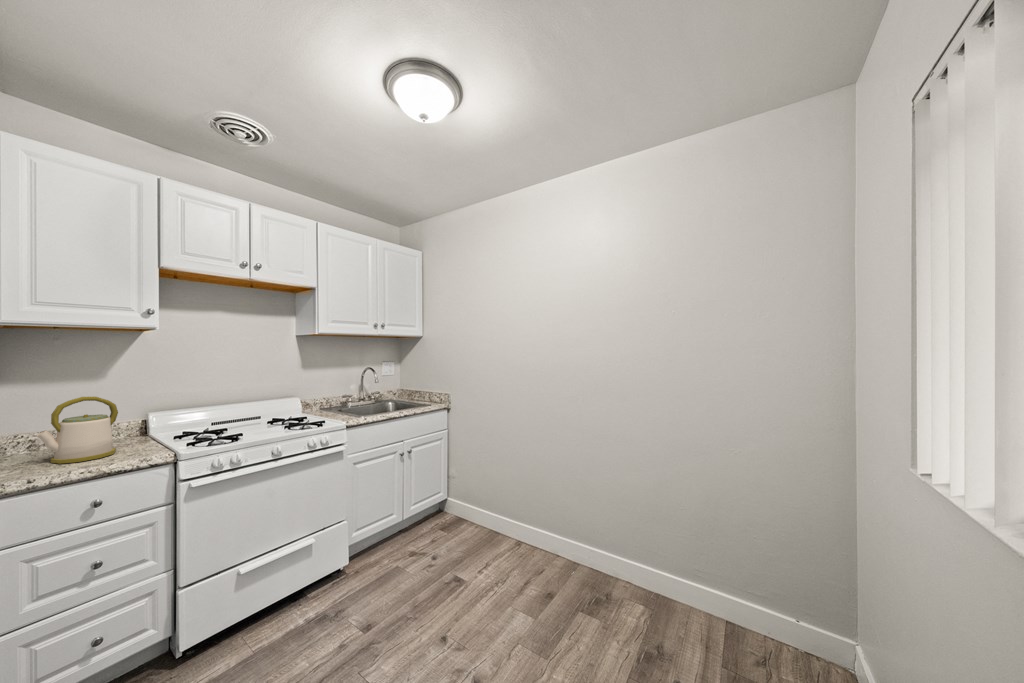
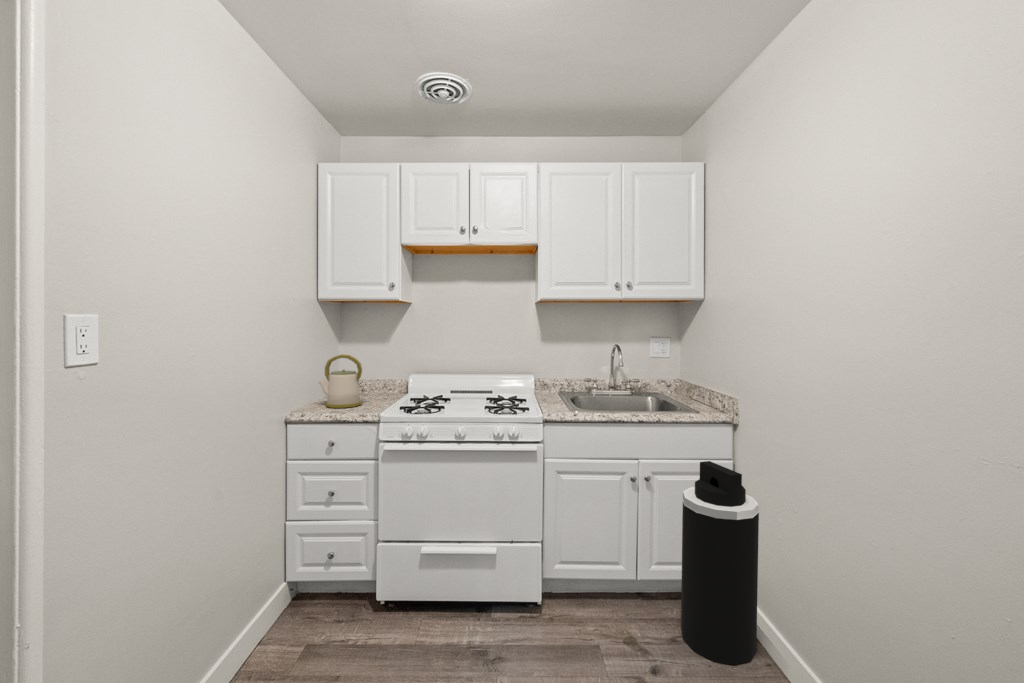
trash can: none [434,432,472,542] -> present [681,461,759,665]

